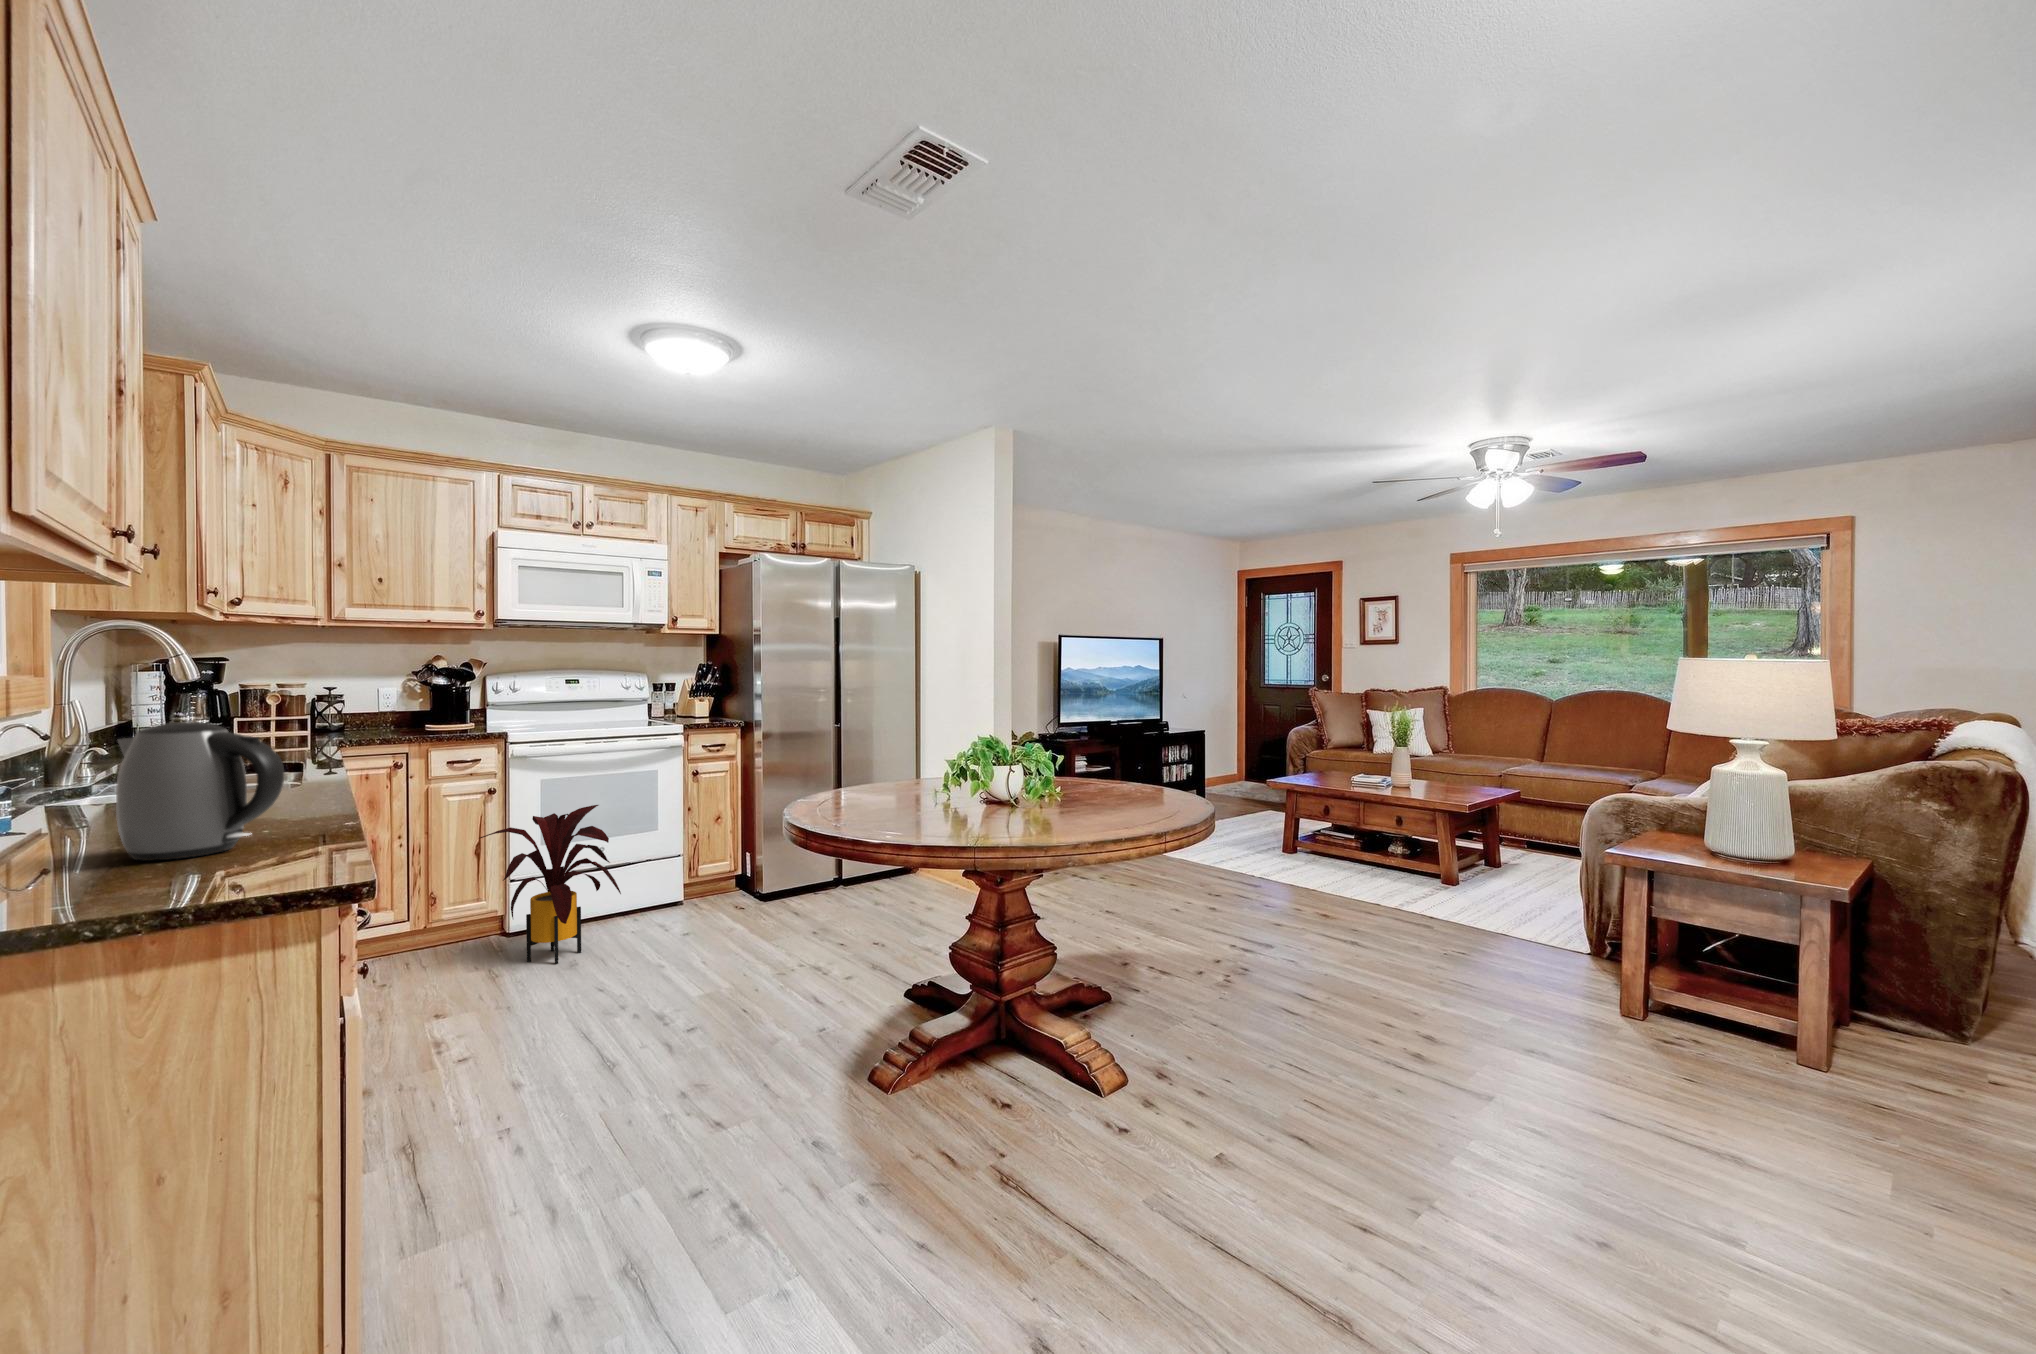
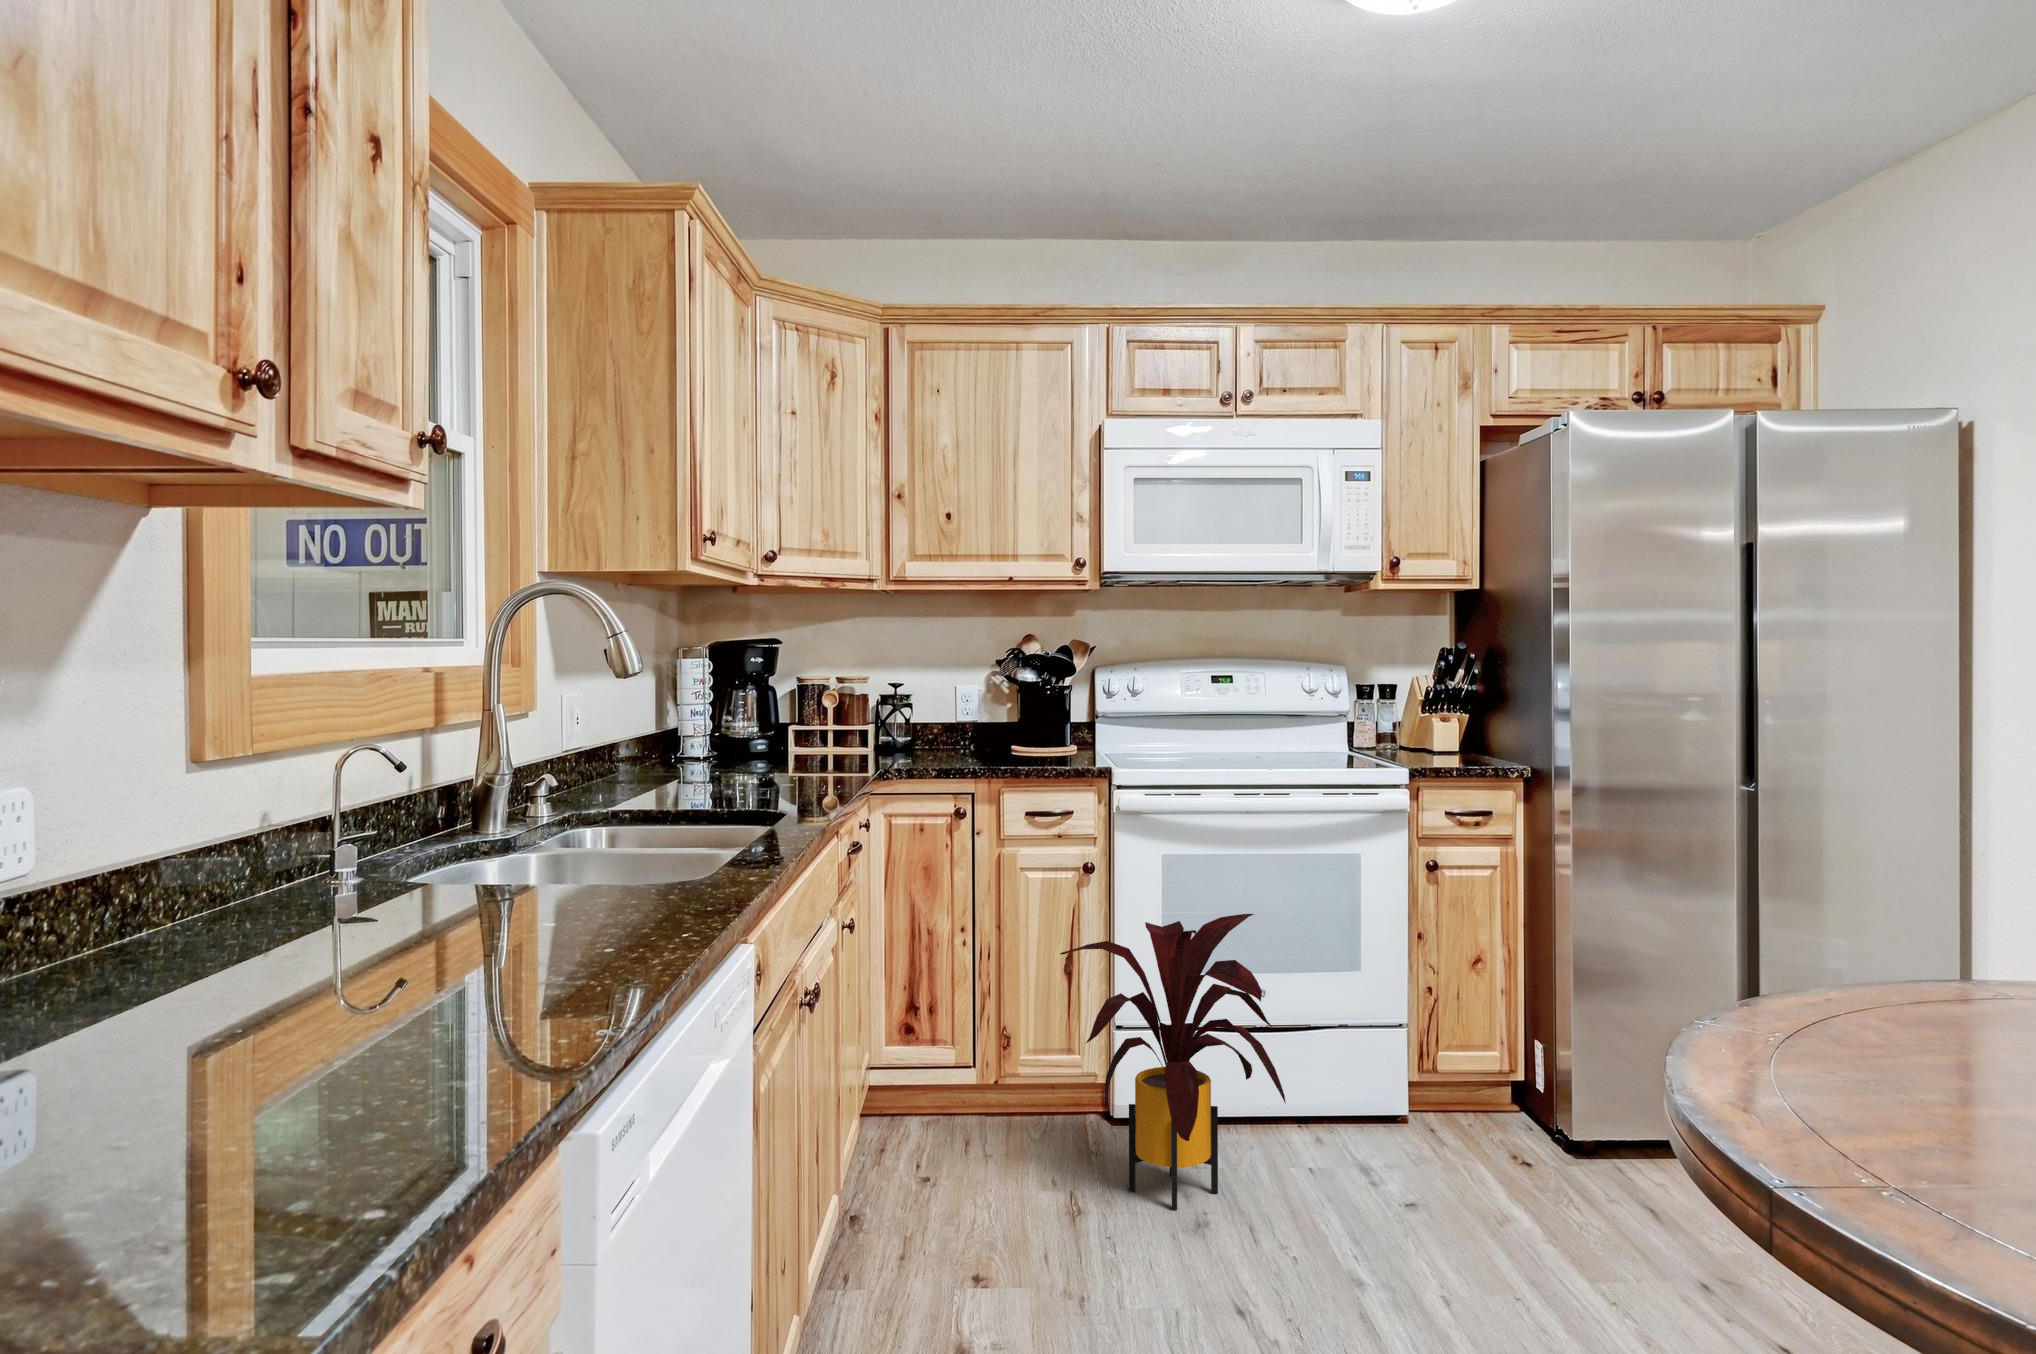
kettle: present [116,722,284,861] -> none [186,764,451,1077]

